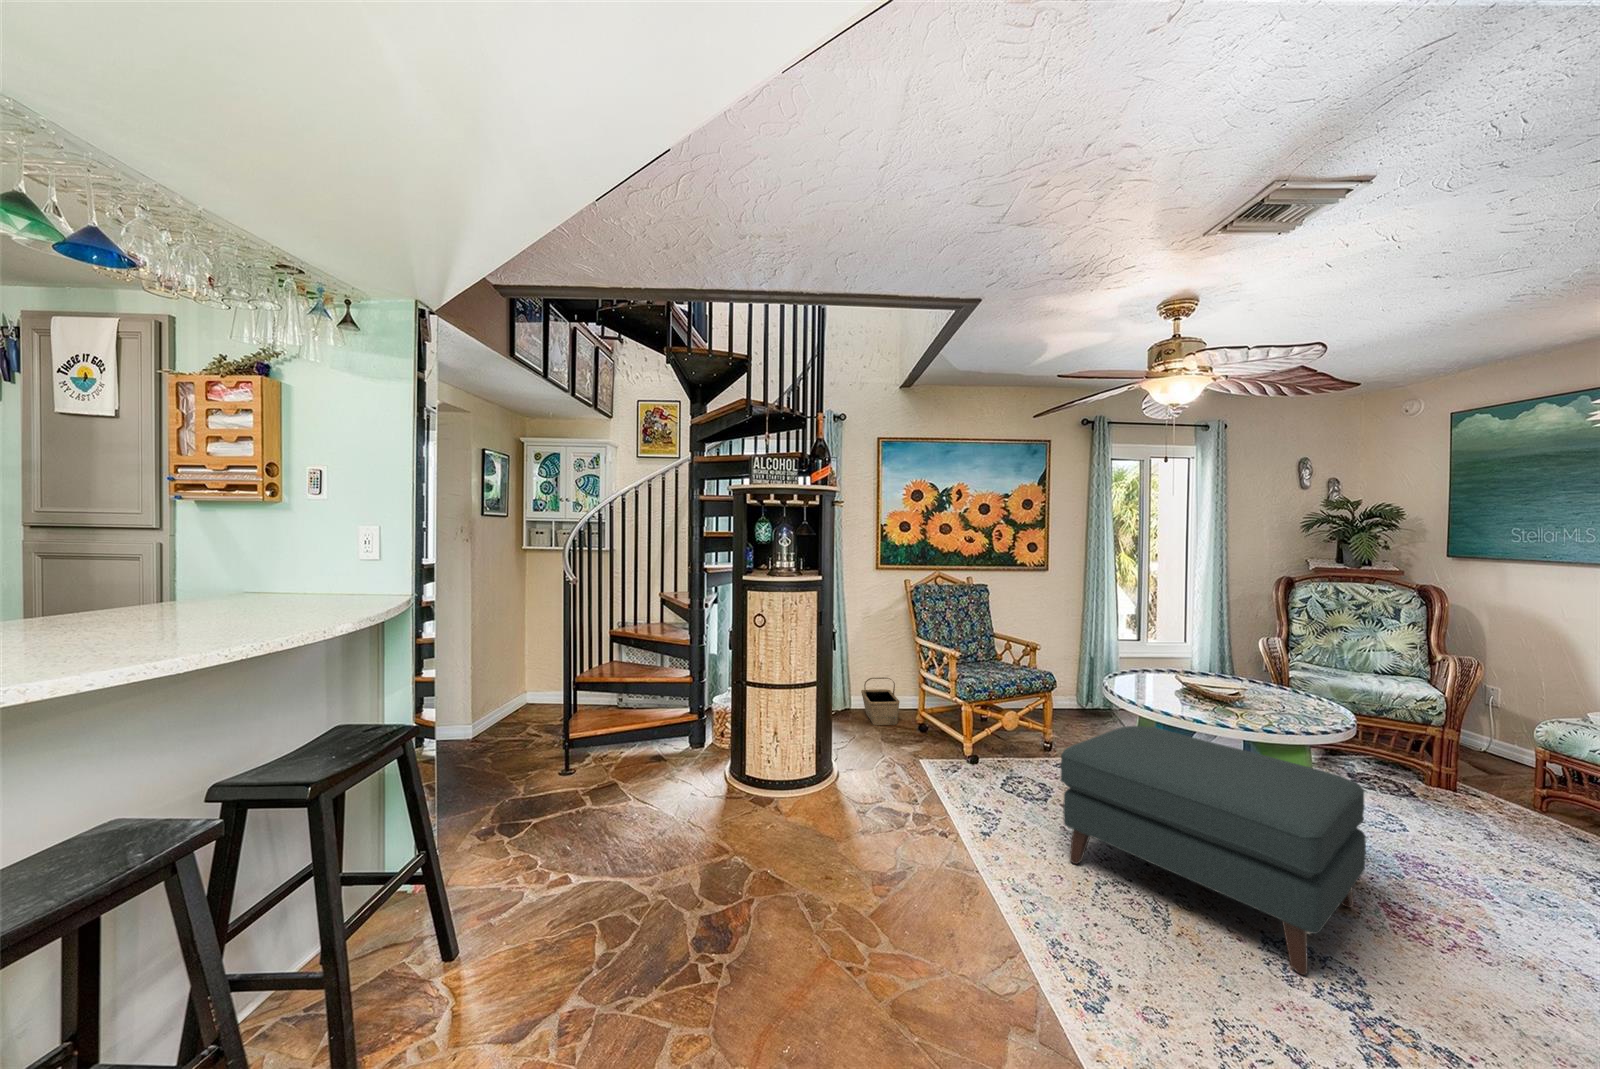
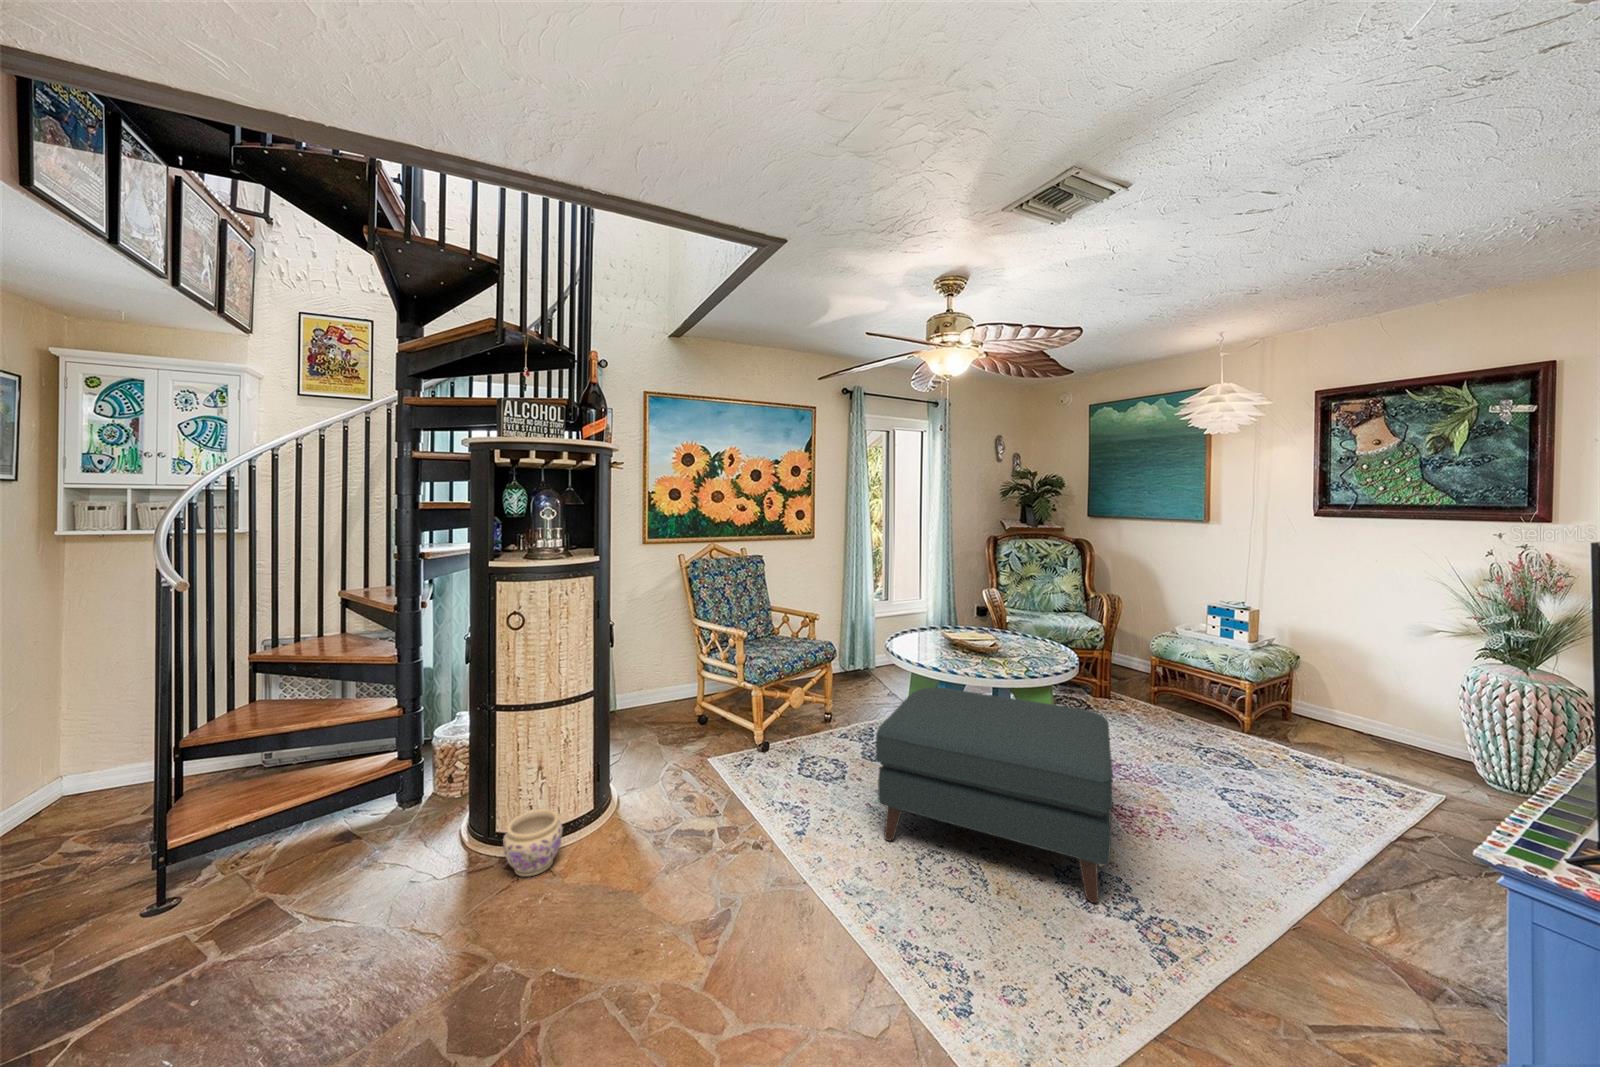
basket: present [861,677,900,725] -> none [634,665,680,719]
planter: none [748,767,789,815] -> present [503,809,563,877]

